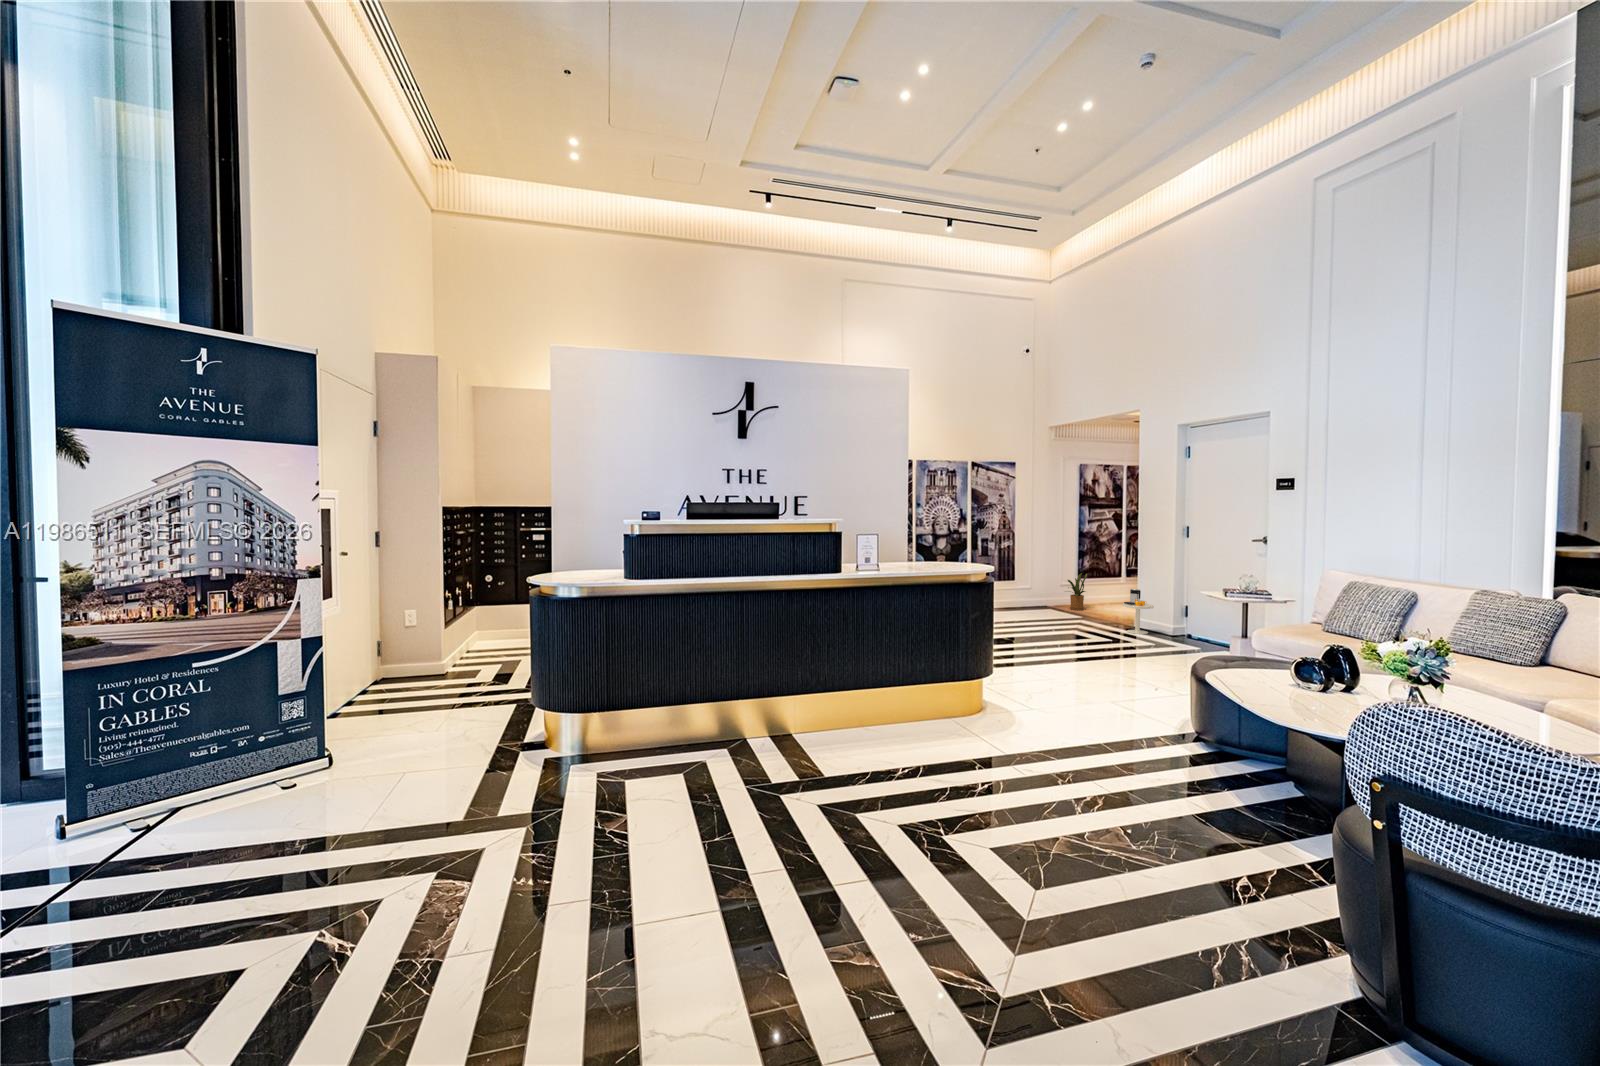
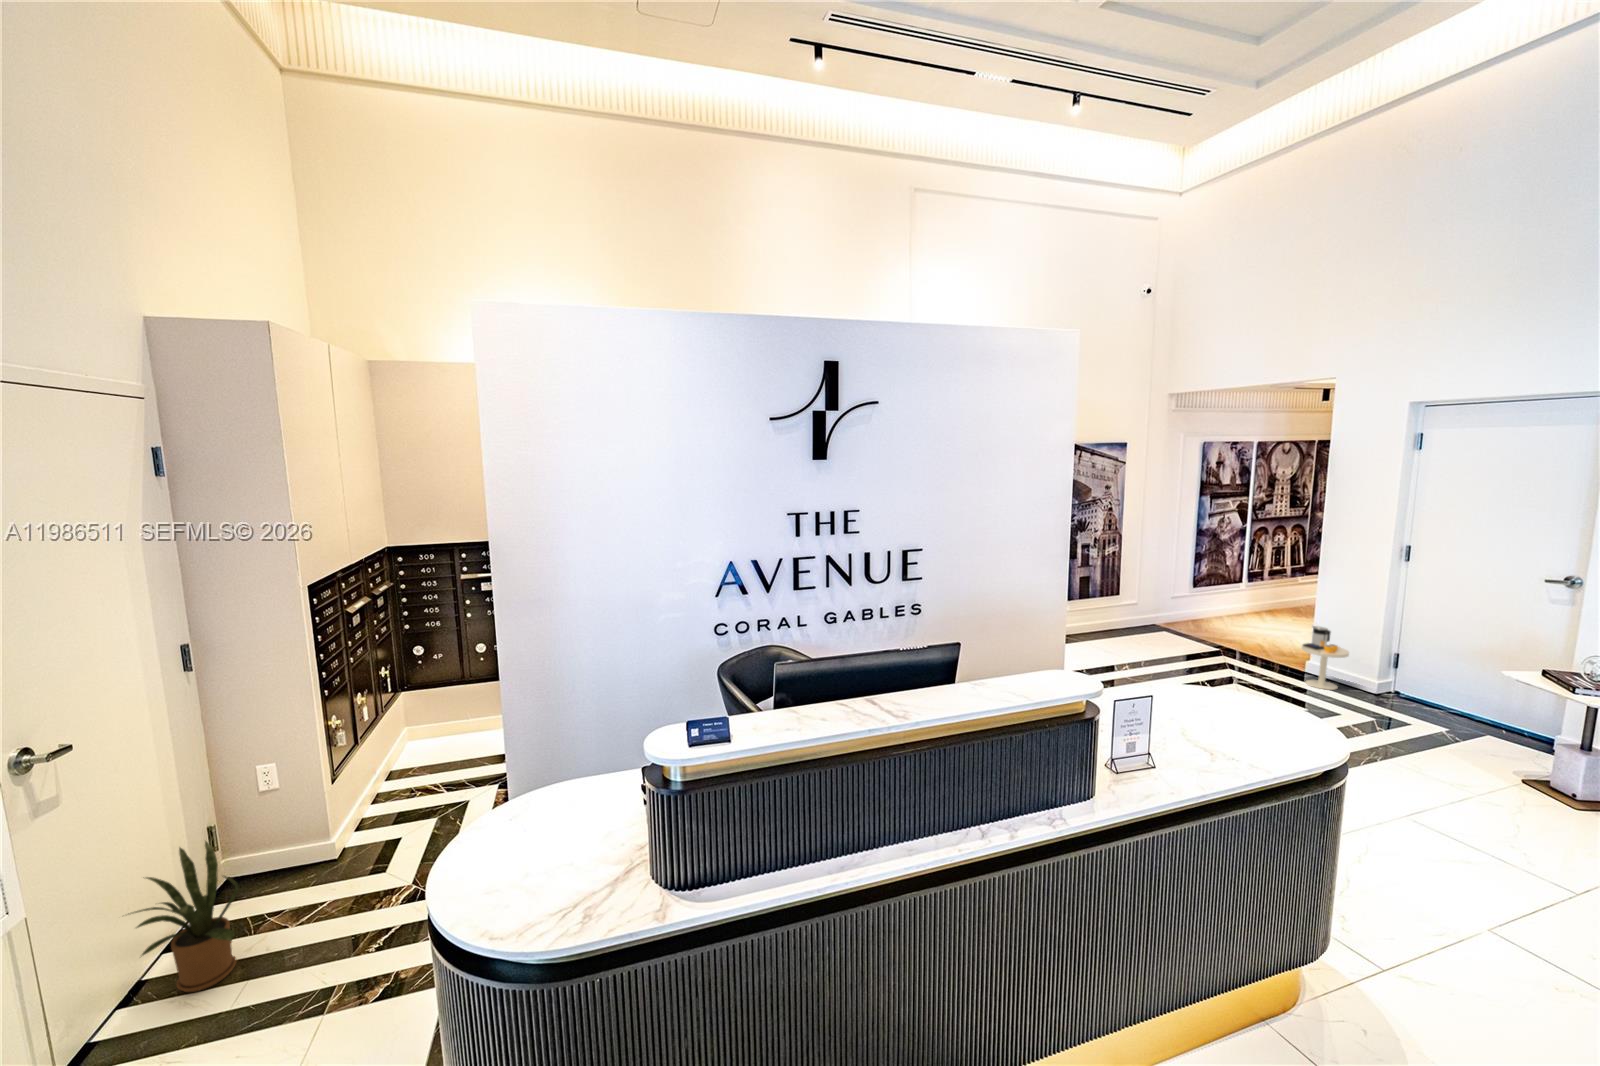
house plant: present [1068,573,1087,610] -> present [128,841,239,992]

